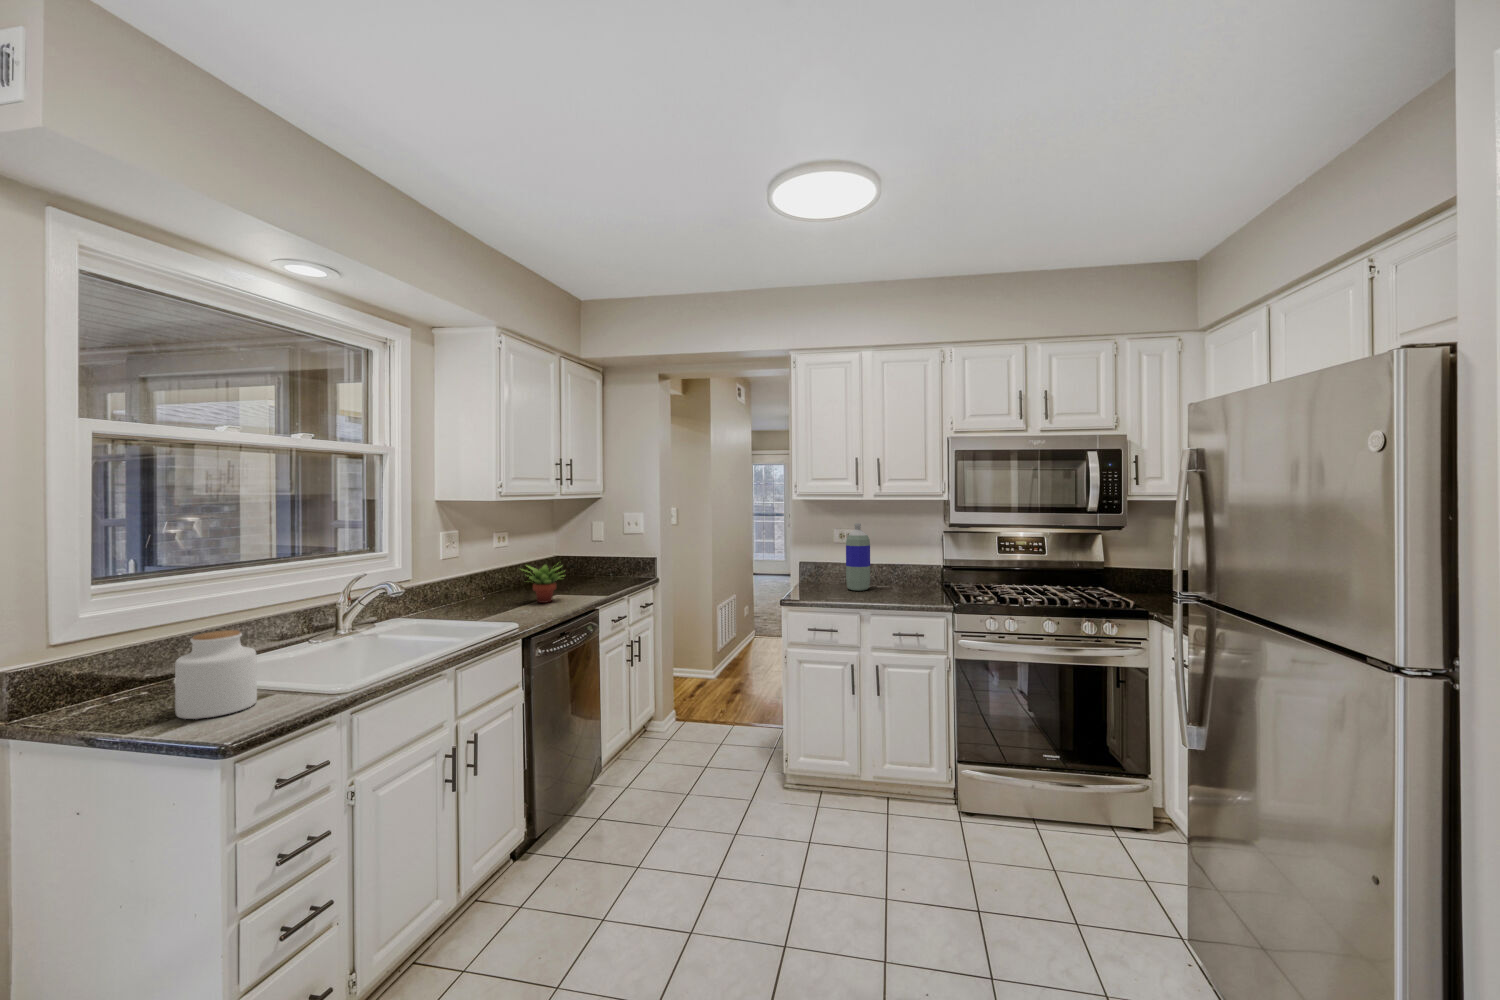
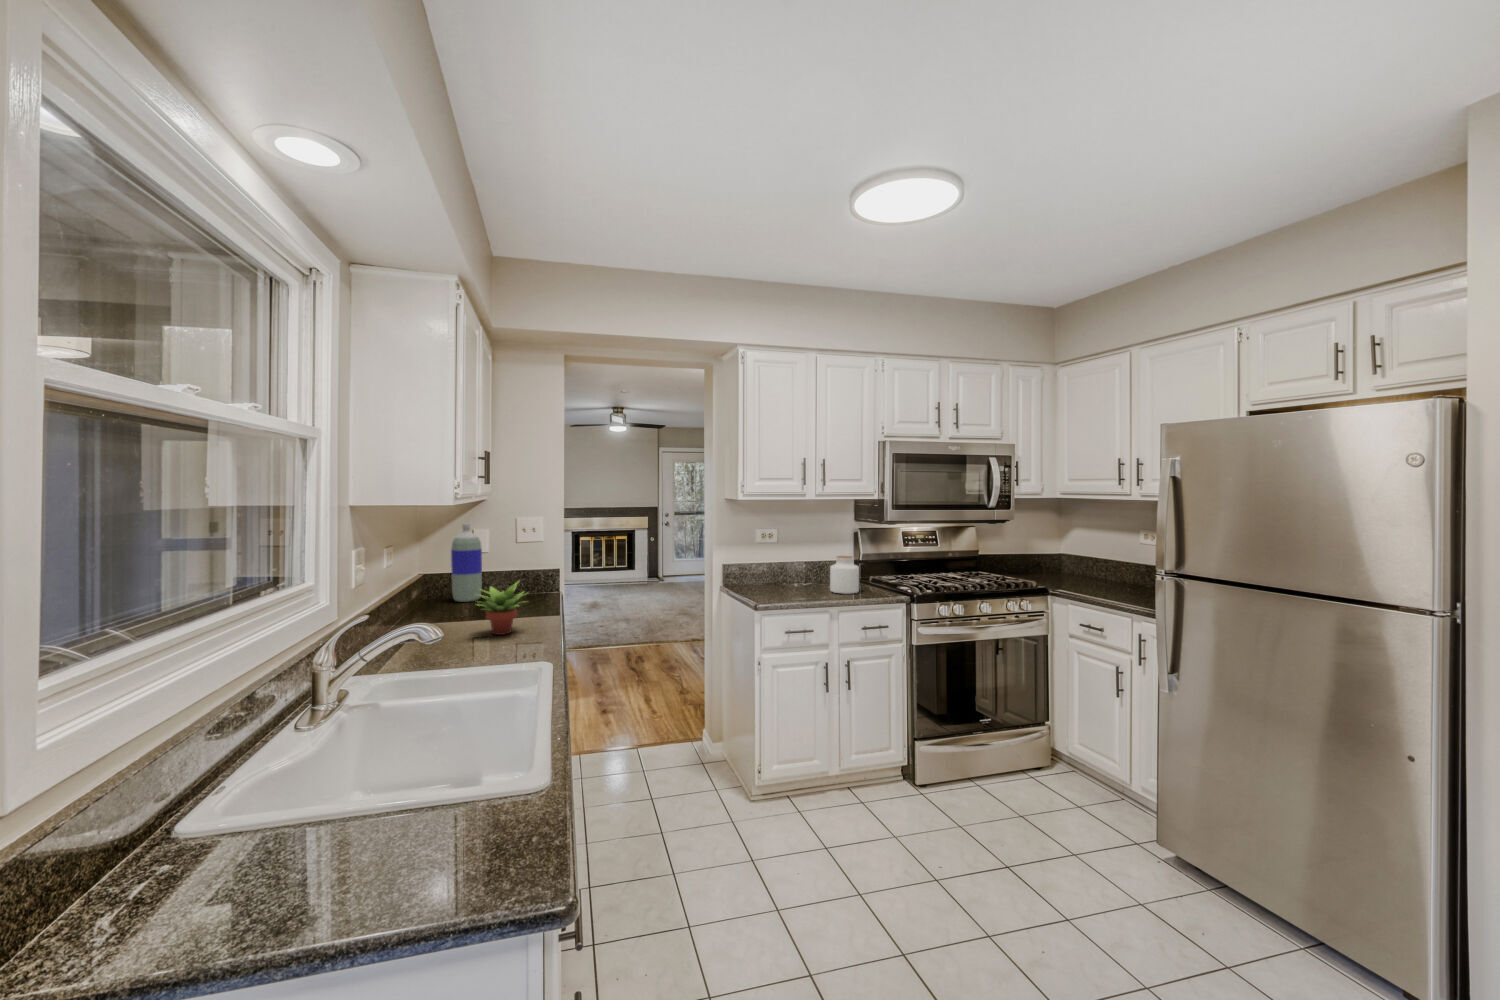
bottle: present [846,523,870,591] -> present [451,524,482,602]
jar: present [175,630,257,719] -> present [830,556,859,594]

